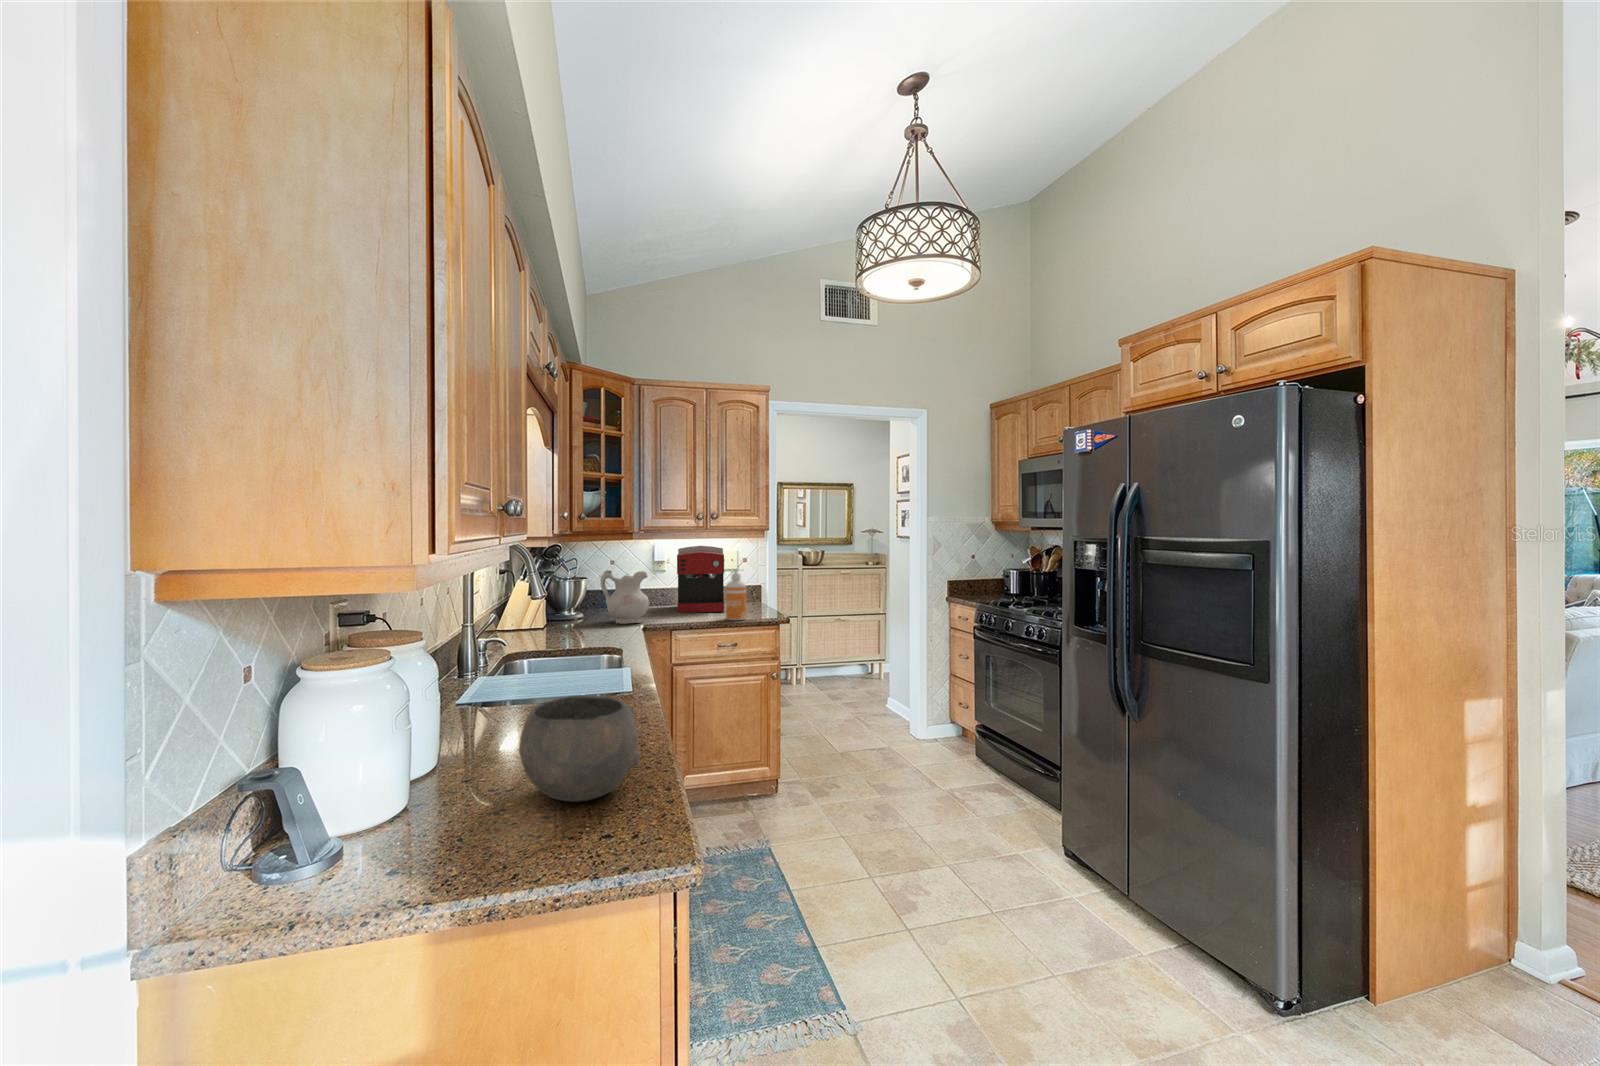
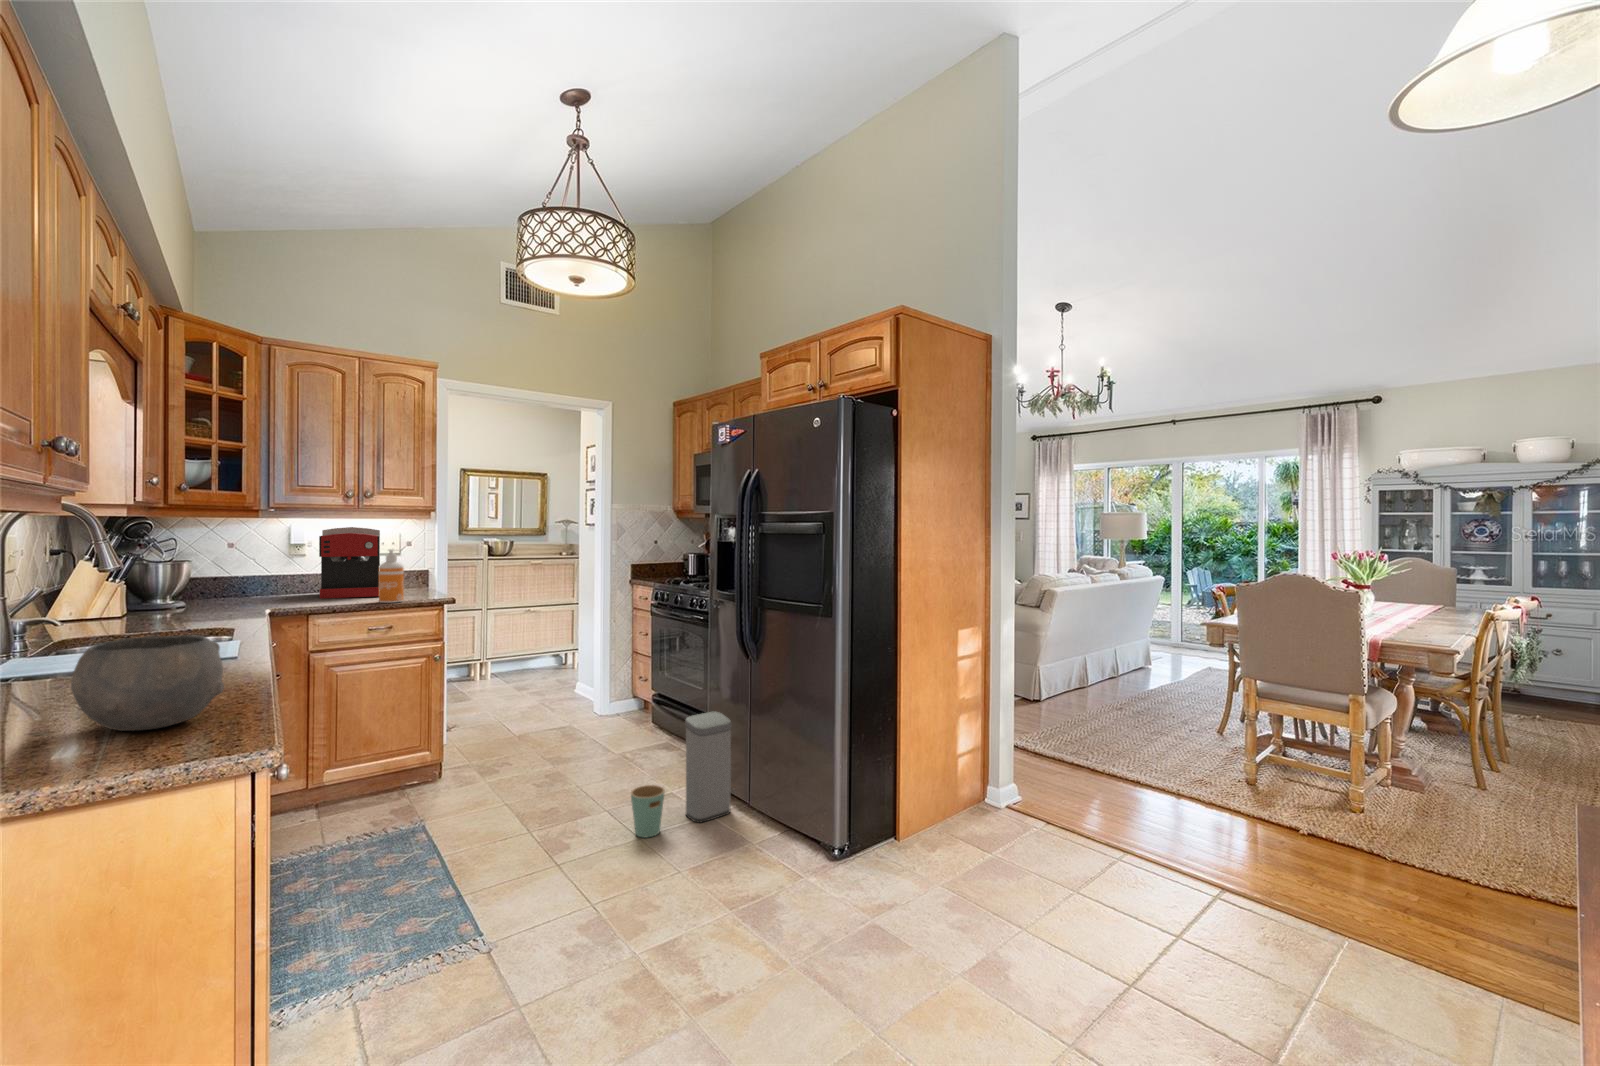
ceramic pitcher: present [601,570,649,624] -> none [211,550,278,609]
trash can: none [983,769,1100,910] -> present [631,712,731,838]

